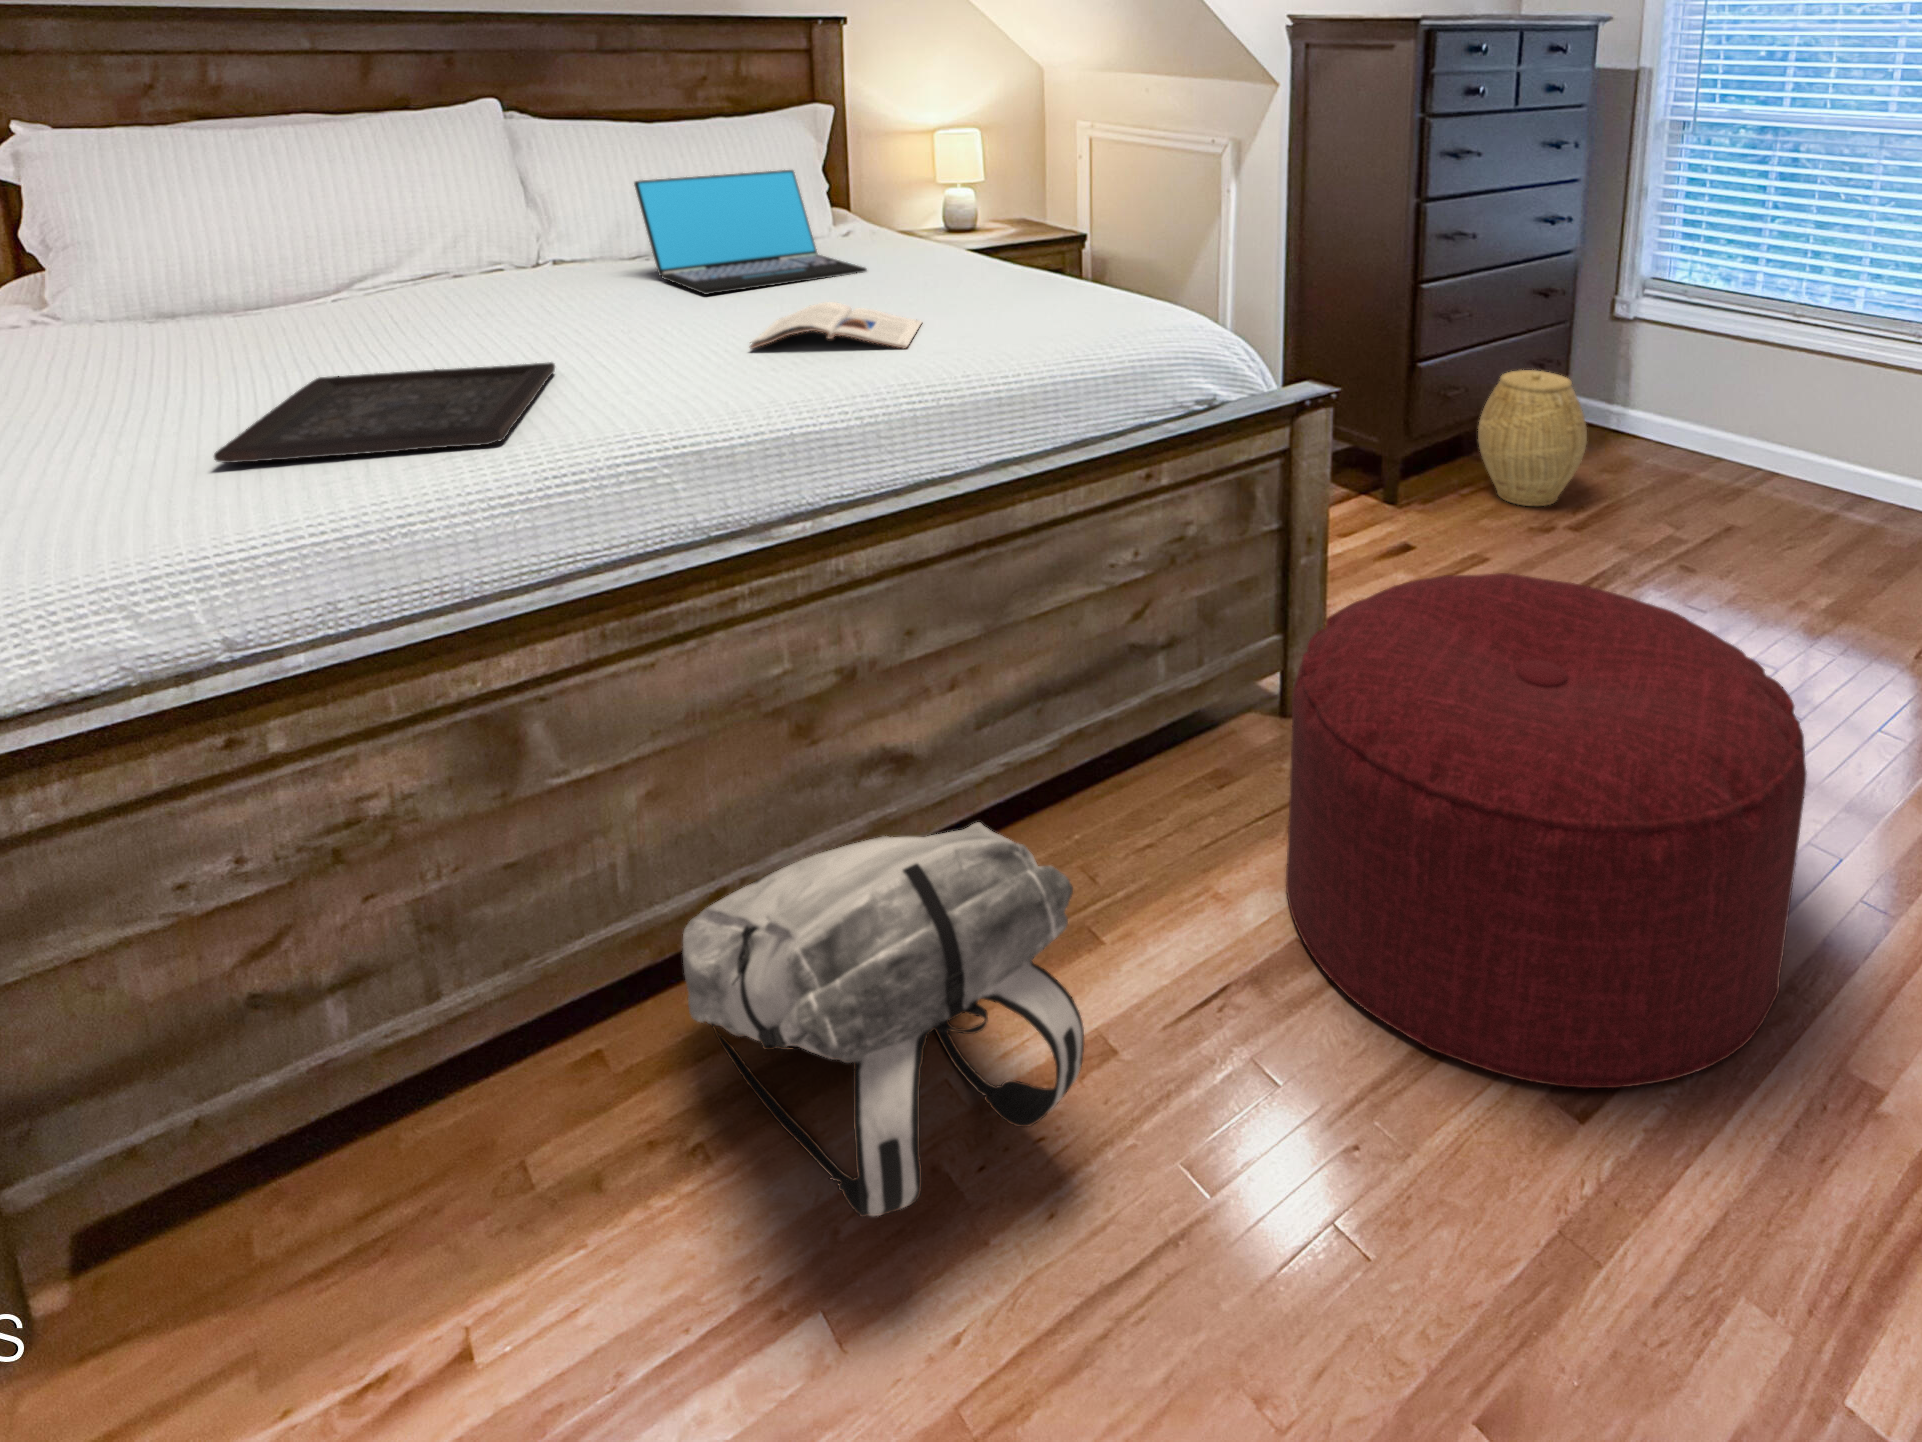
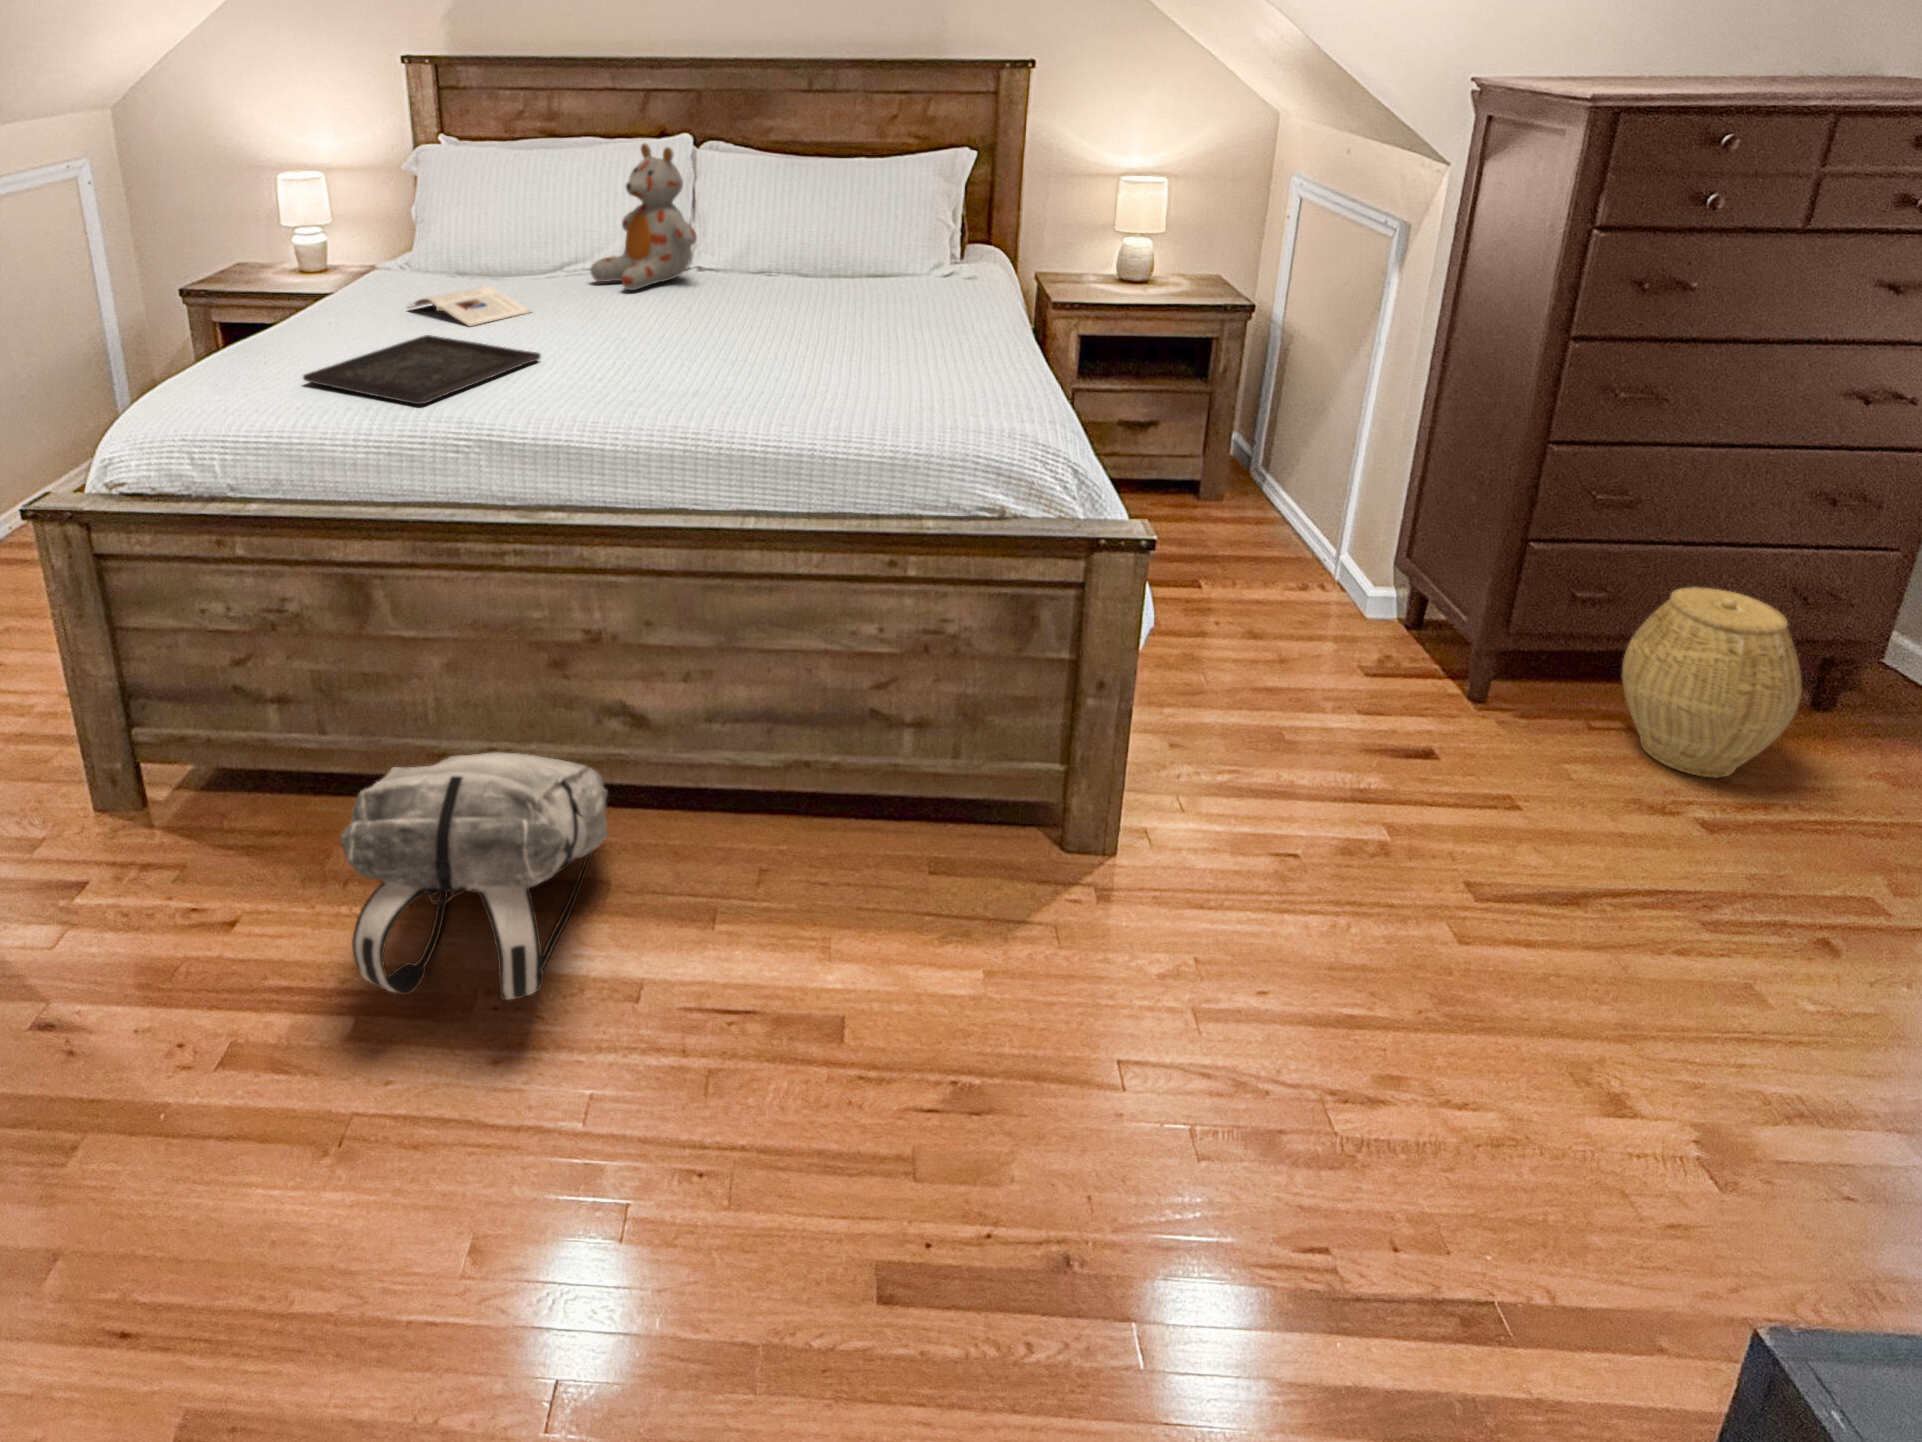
stuffed bear: none [416,107,576,296] -> present [591,143,697,290]
laptop: present [634,170,867,294] -> none [736,212,886,317]
magazine: present [750,302,922,349] -> present [408,287,531,326]
ottoman: present [1286,573,1807,1088] -> none [818,753,1387,1376]

